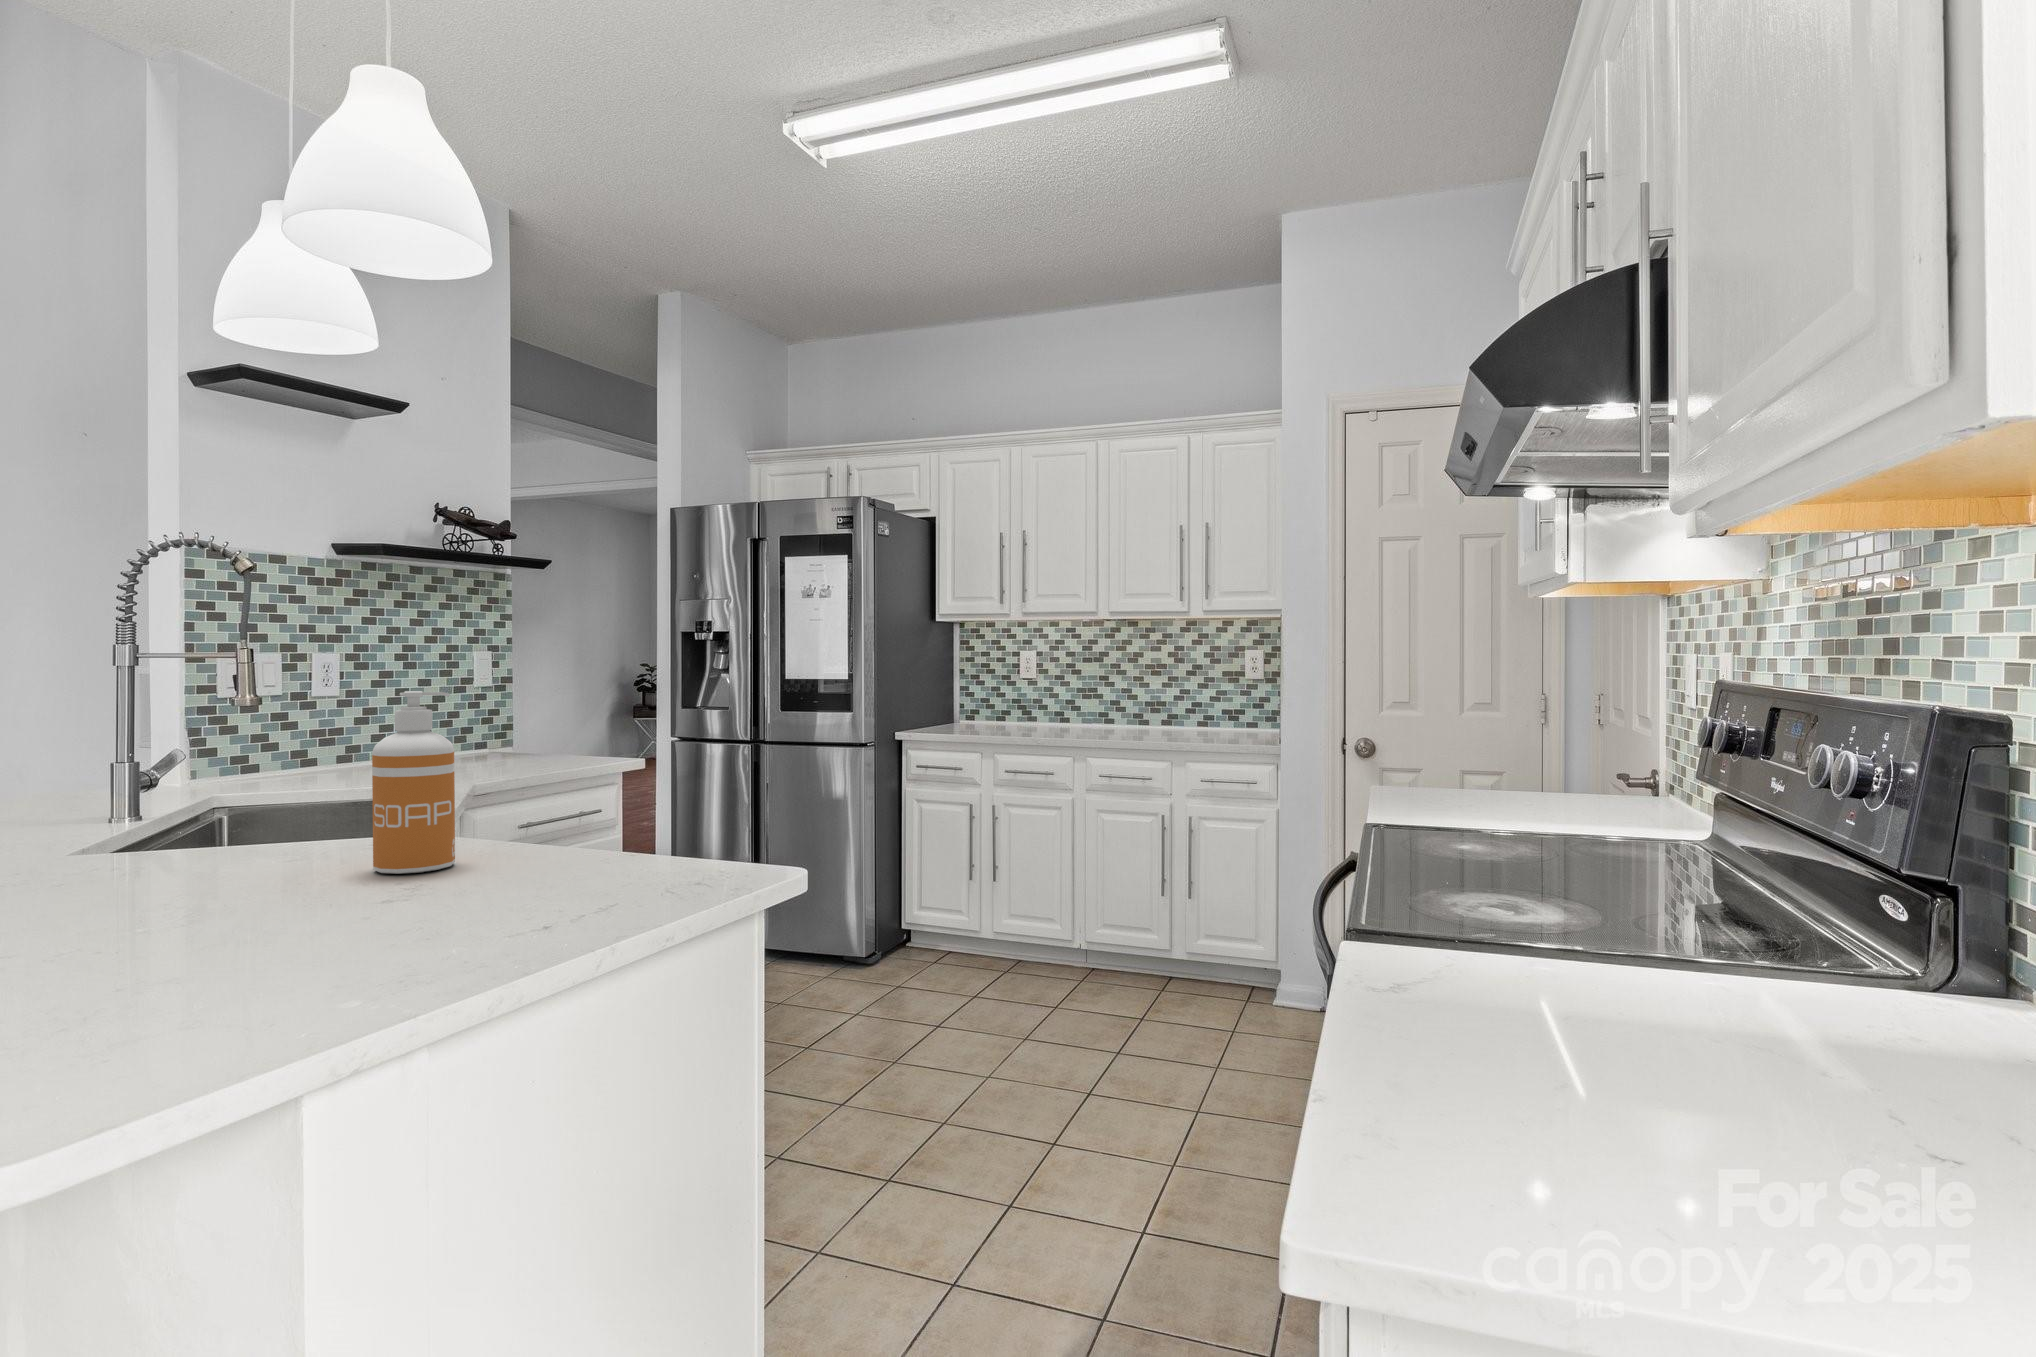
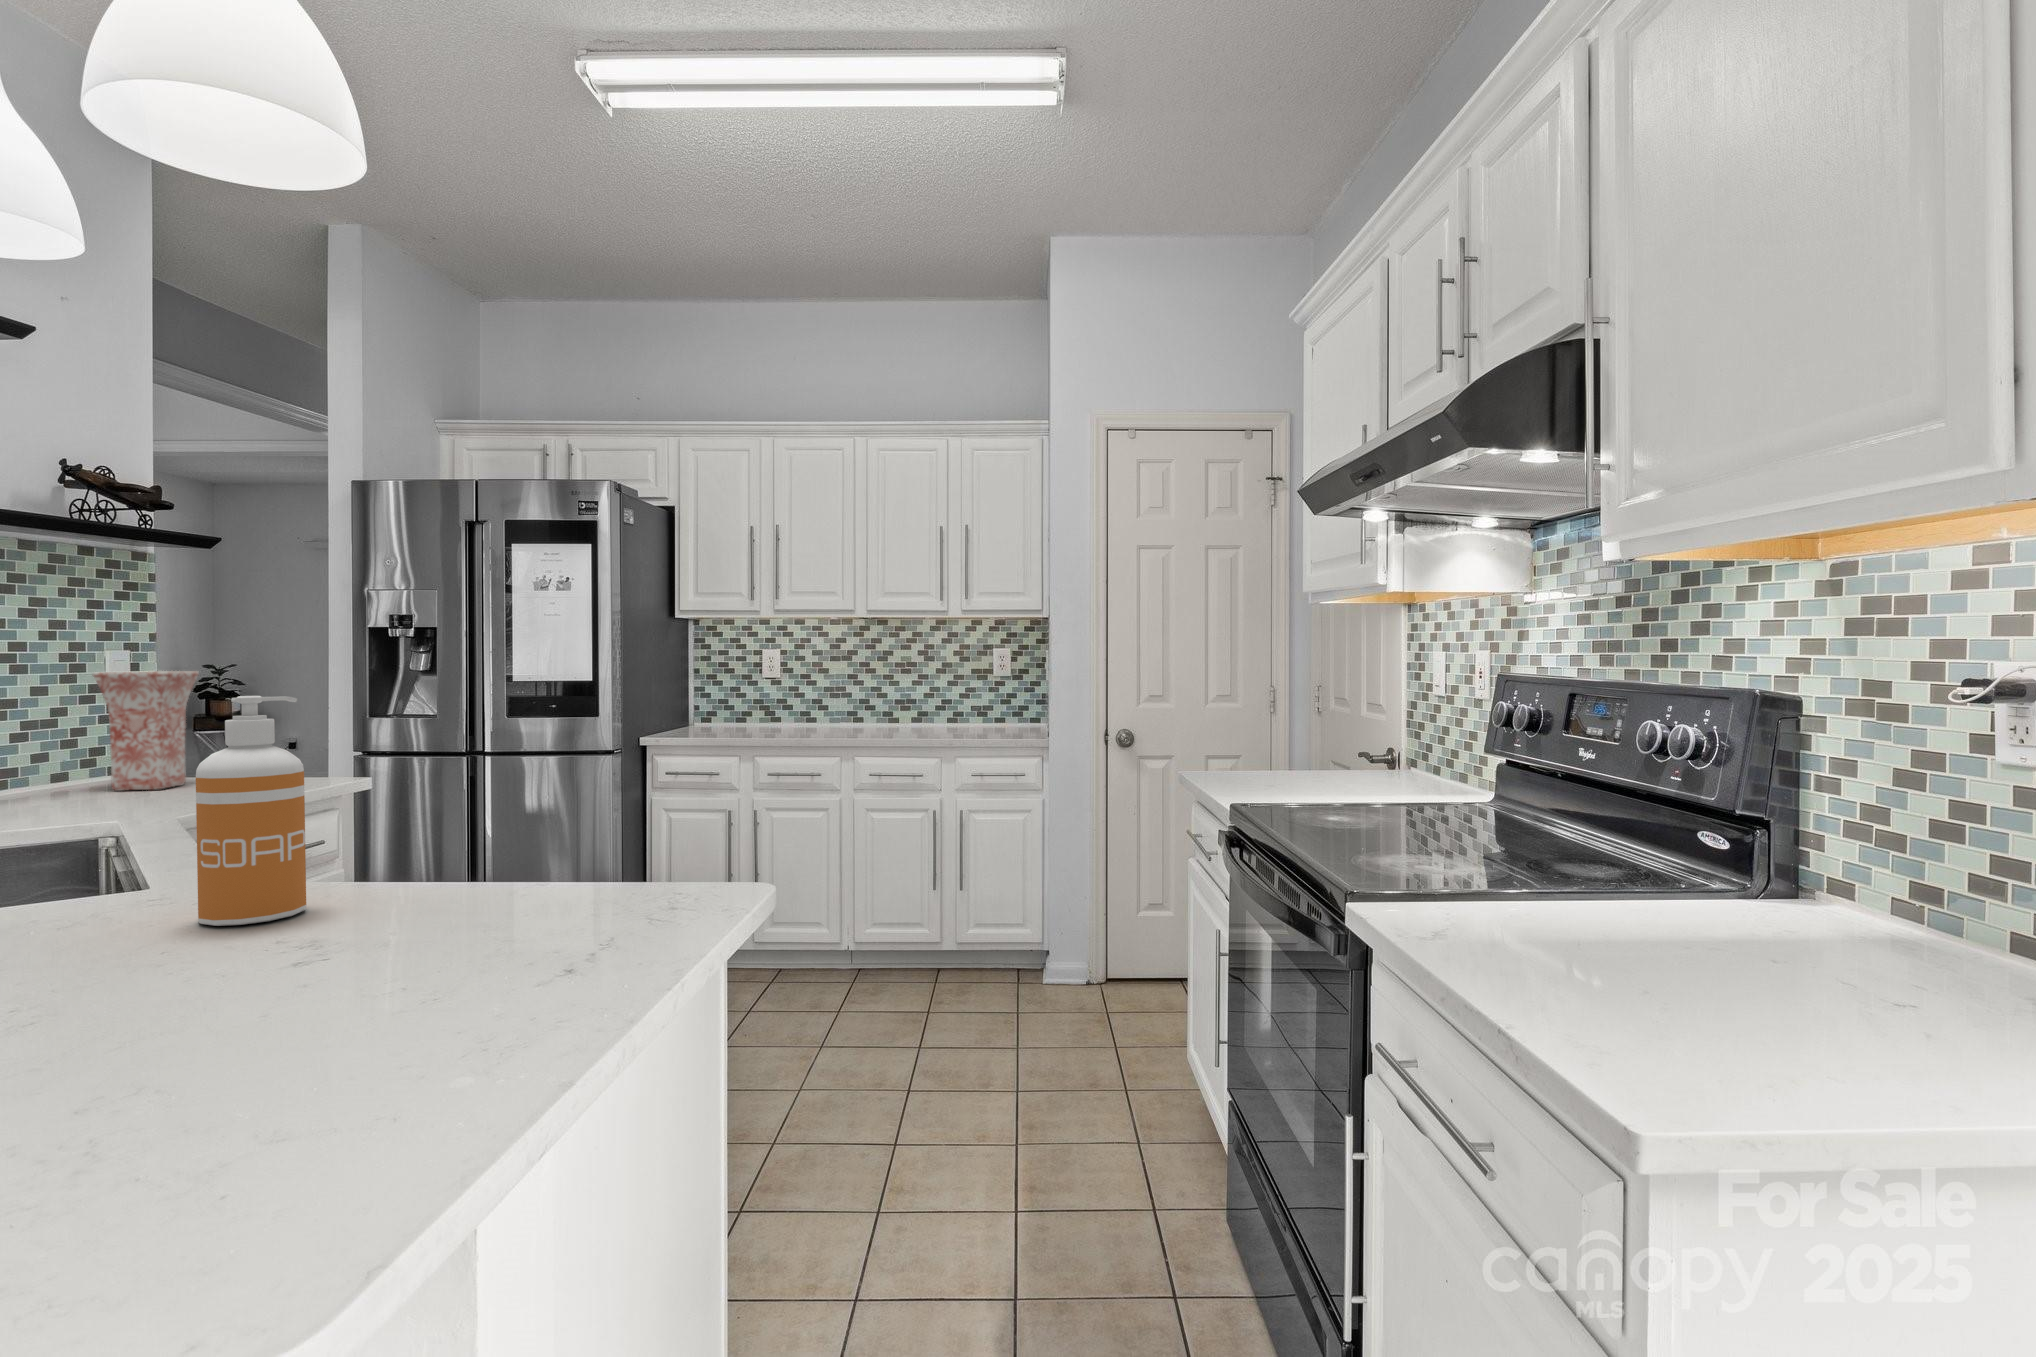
vase: none [448,669,523,764] -> present [92,671,199,791]

